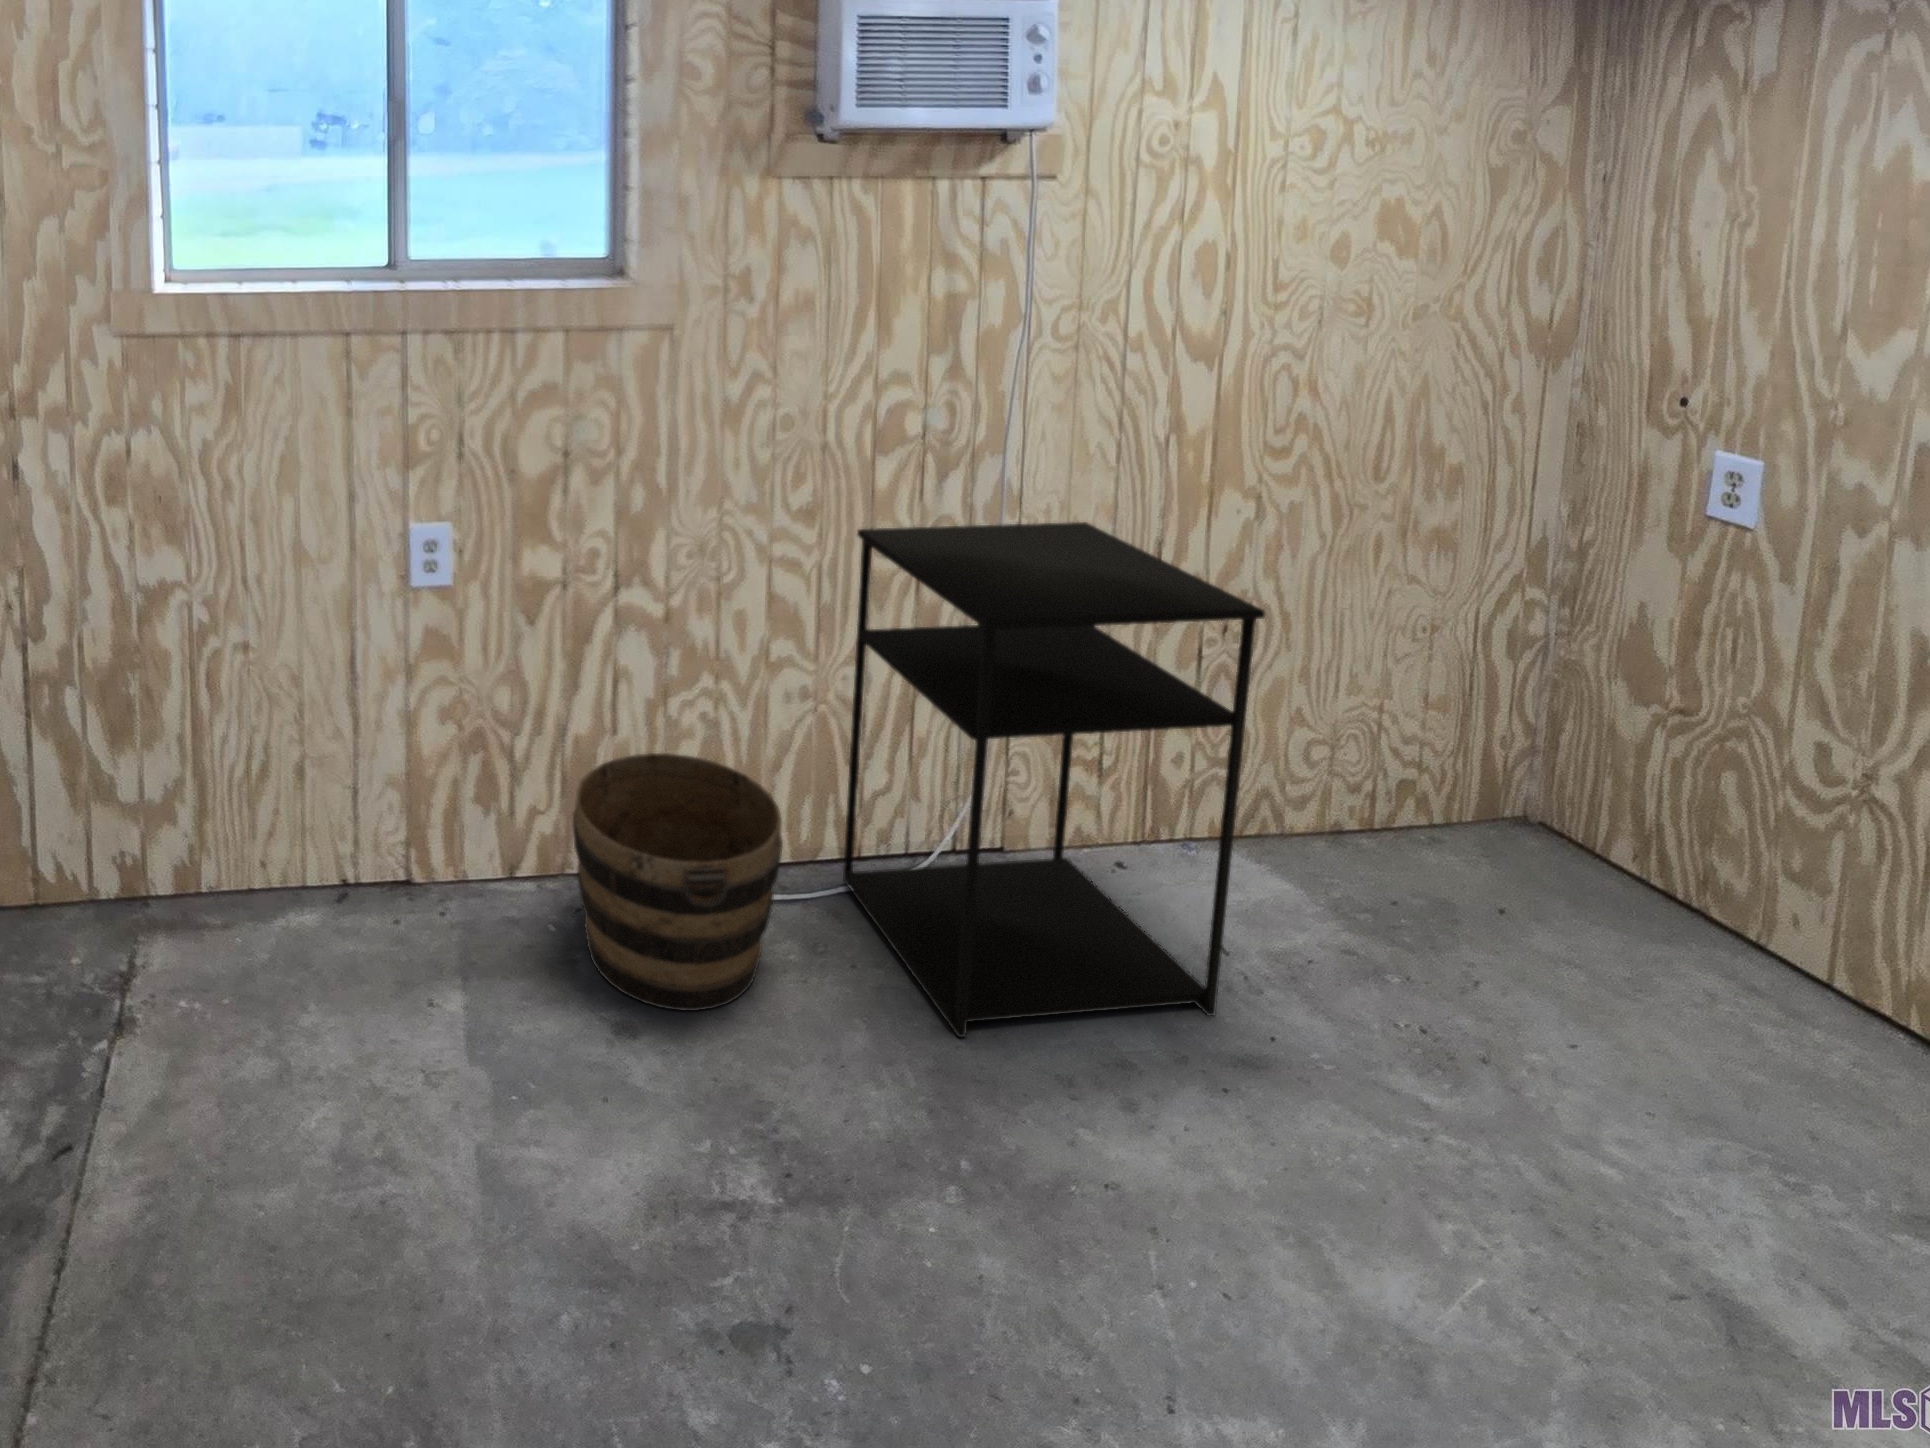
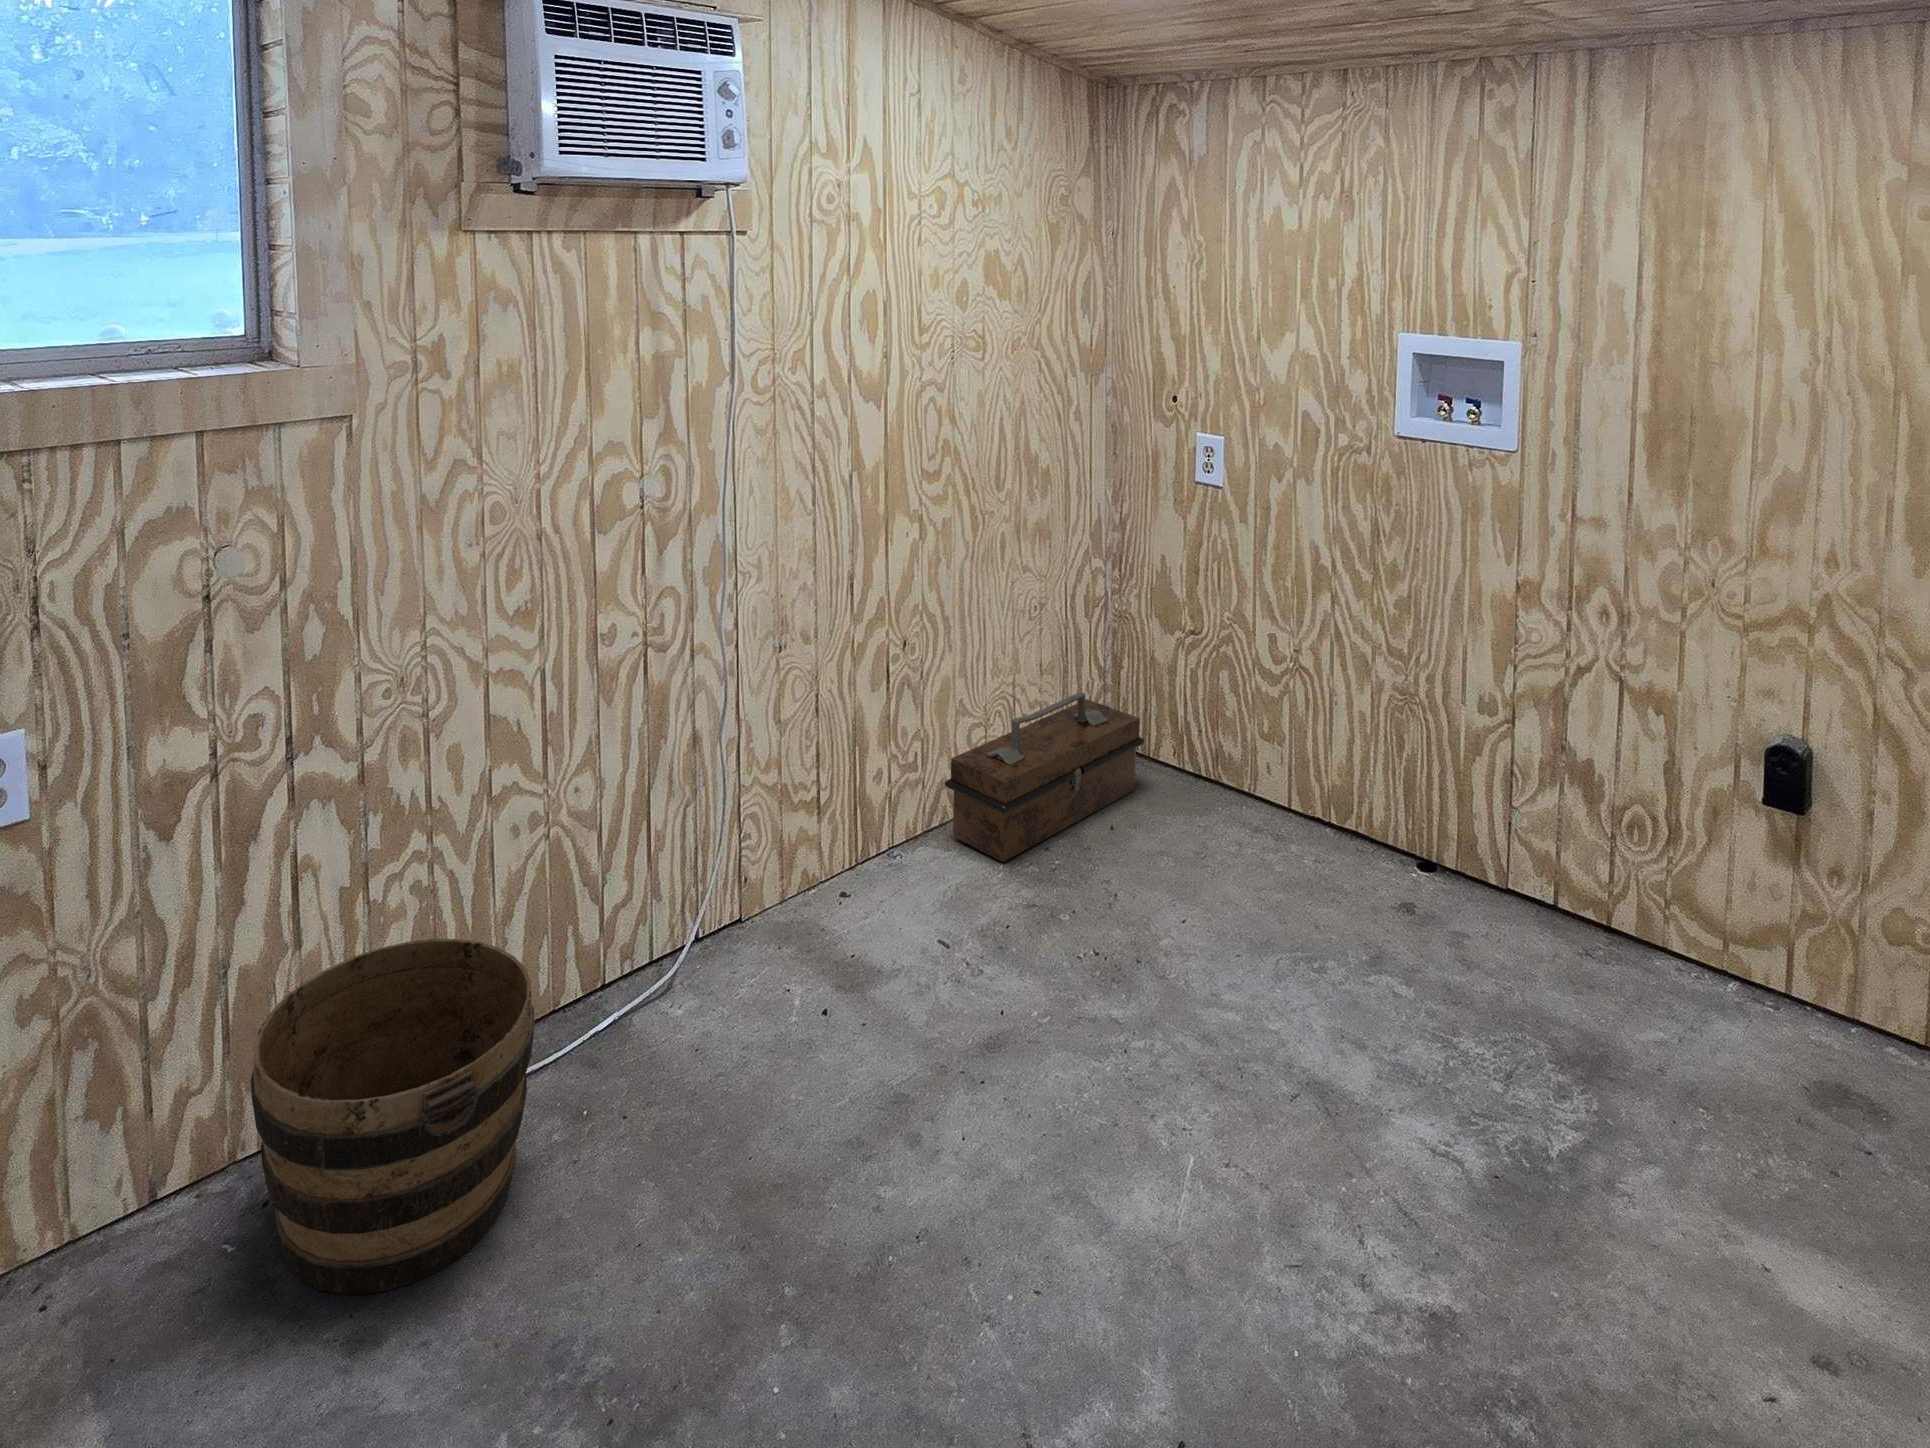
shelving unit: present [843,522,1265,1037] -> none [585,568,960,1147]
toolbox: none [1263,743,1582,899] -> present [945,692,1144,861]

